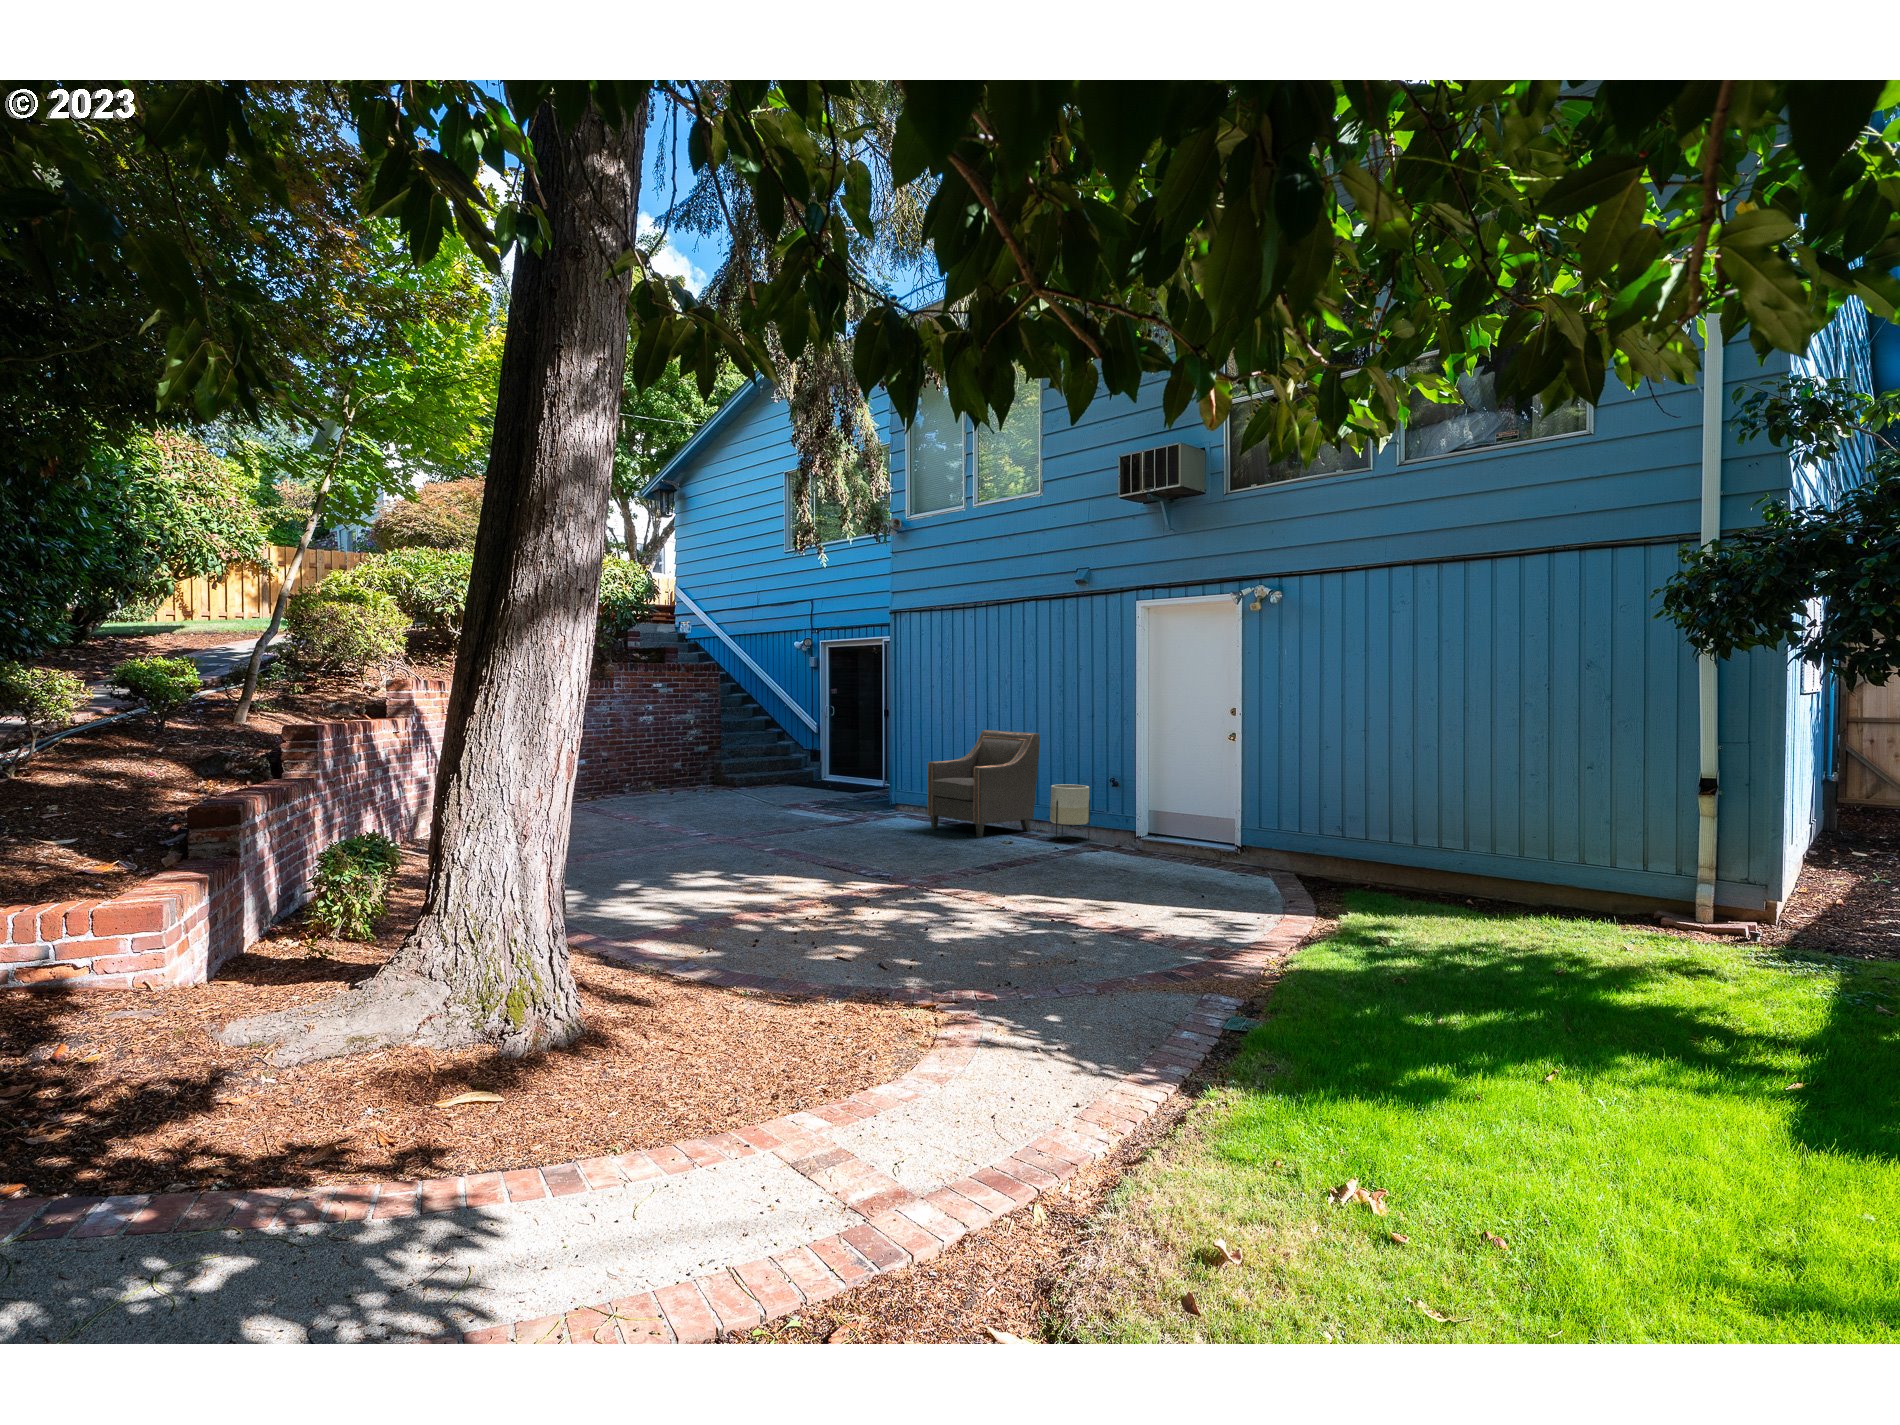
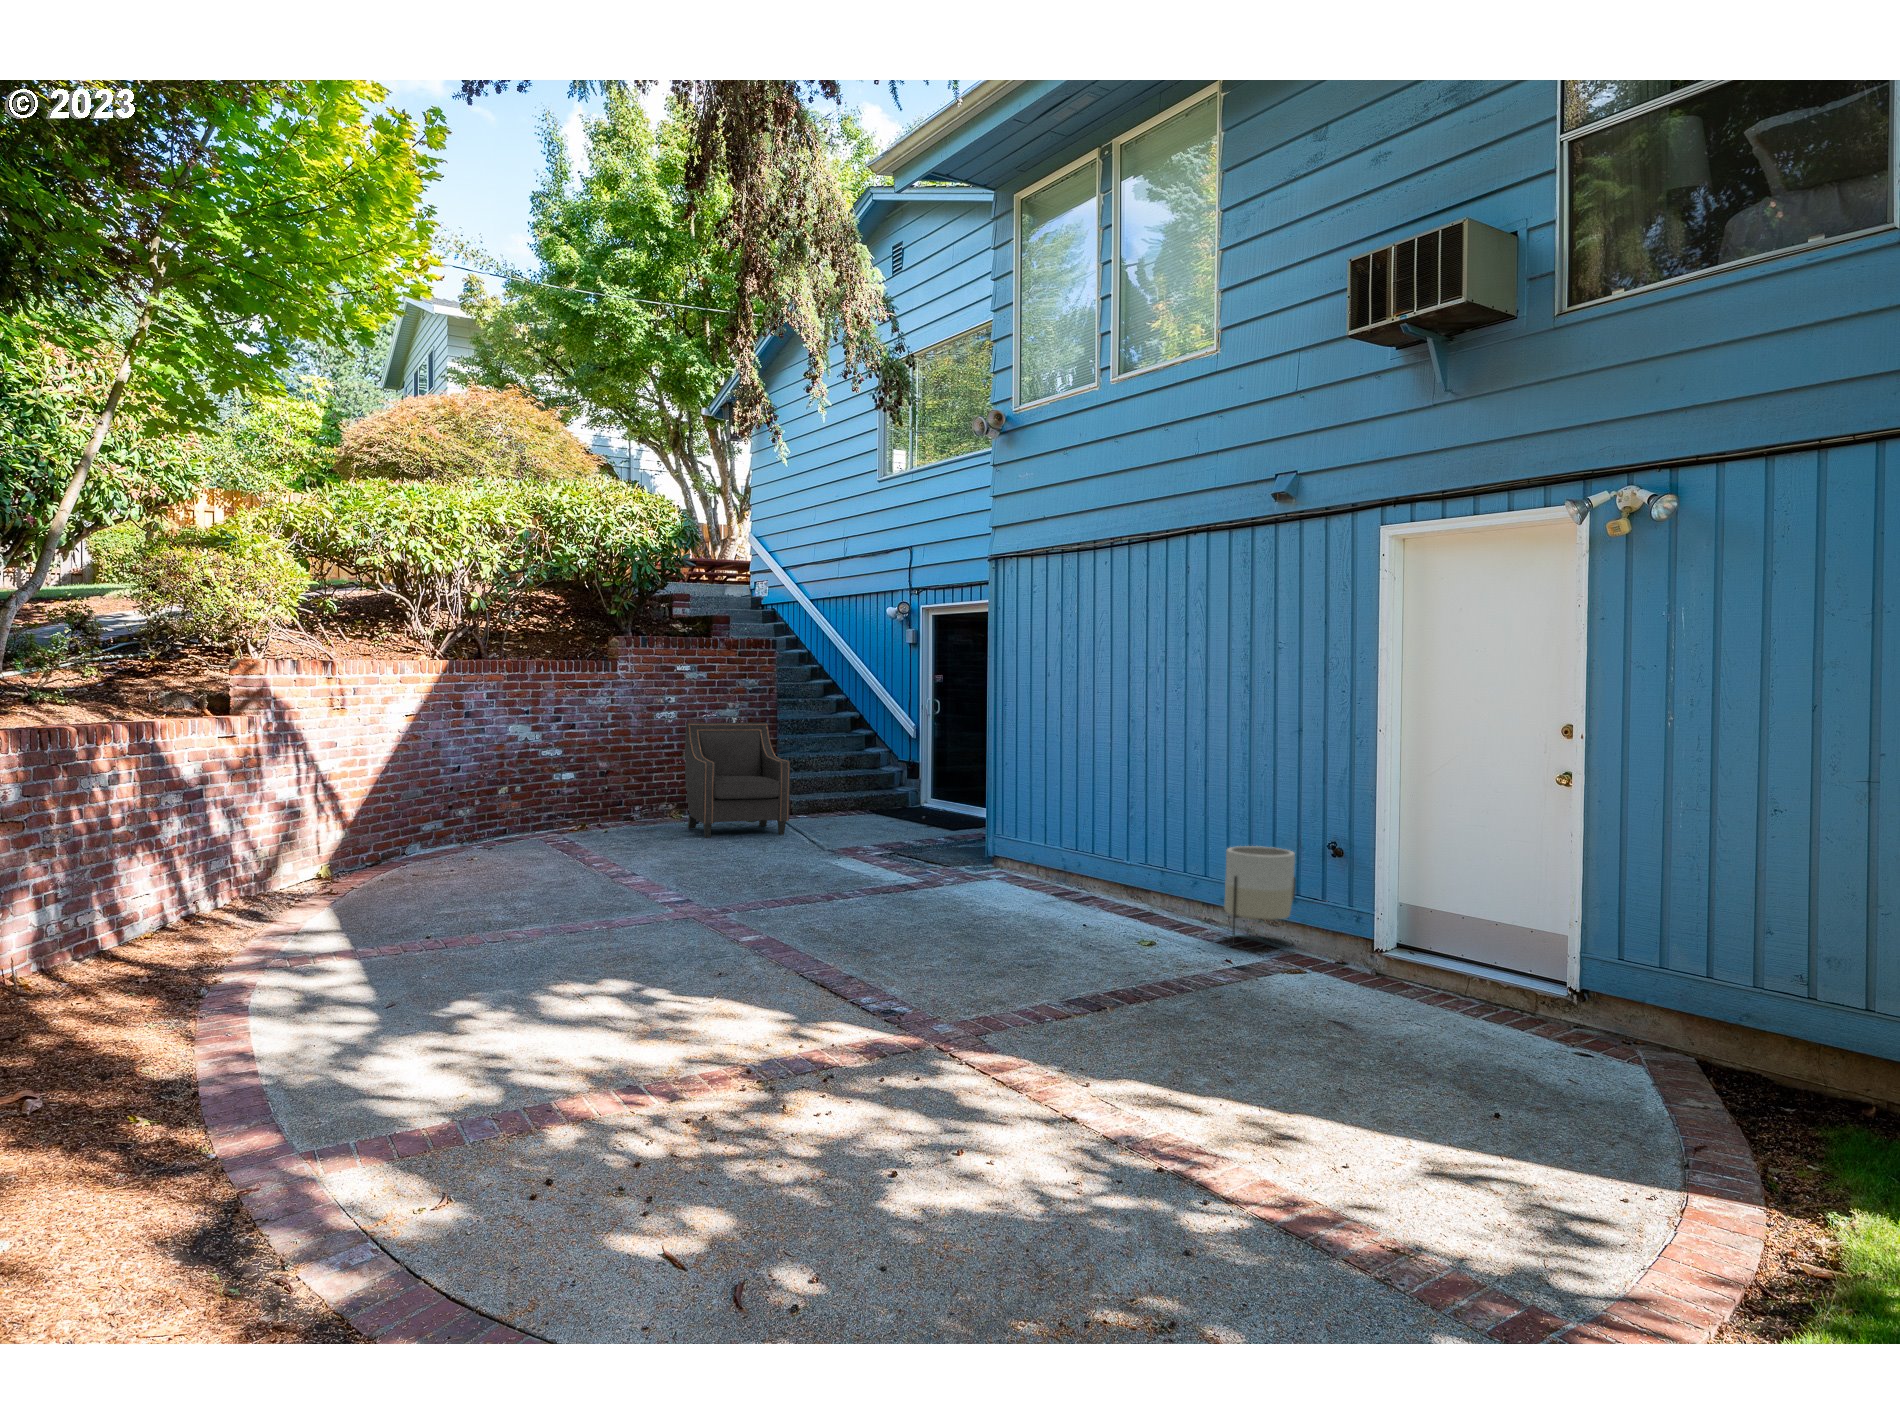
chair: present [927,730,1040,837] -> present [685,723,790,838]

